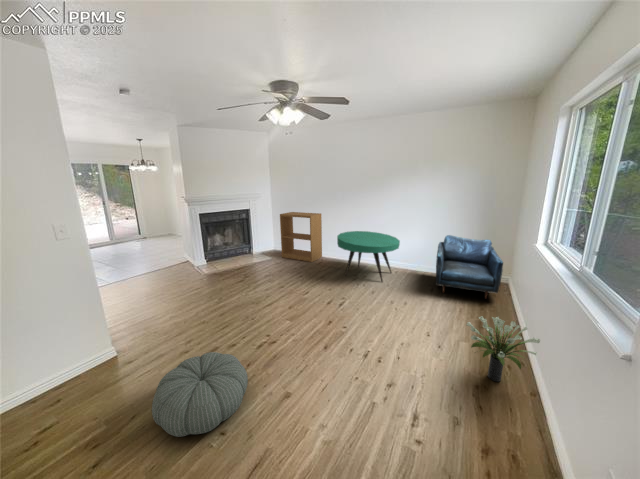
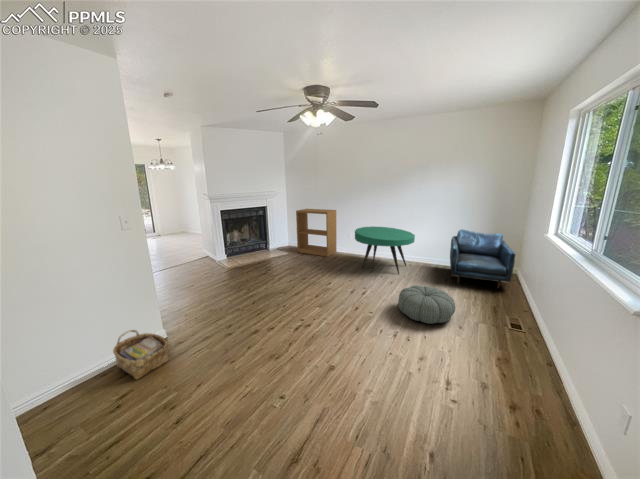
potted plant: present [466,316,540,382] -> none [488,298,555,356]
woven basket: none [42,350,110,409] -> present [113,330,169,379]
pouf: present [152,352,248,437] -> present [398,286,455,324]

